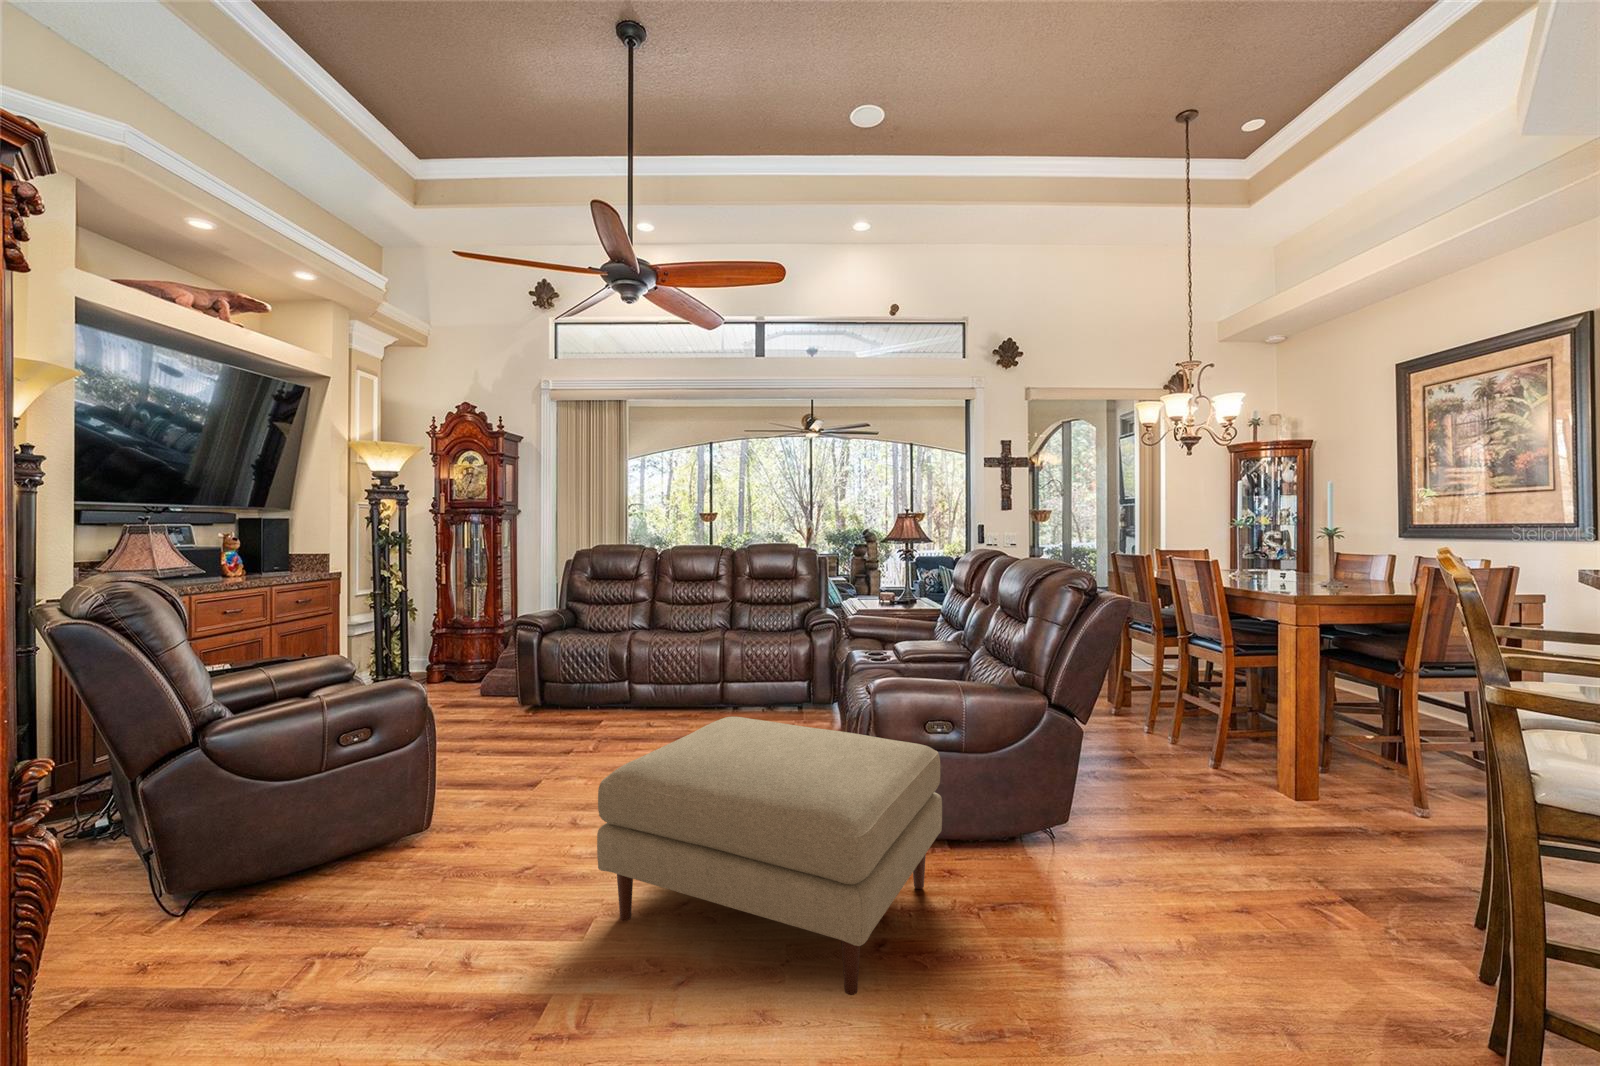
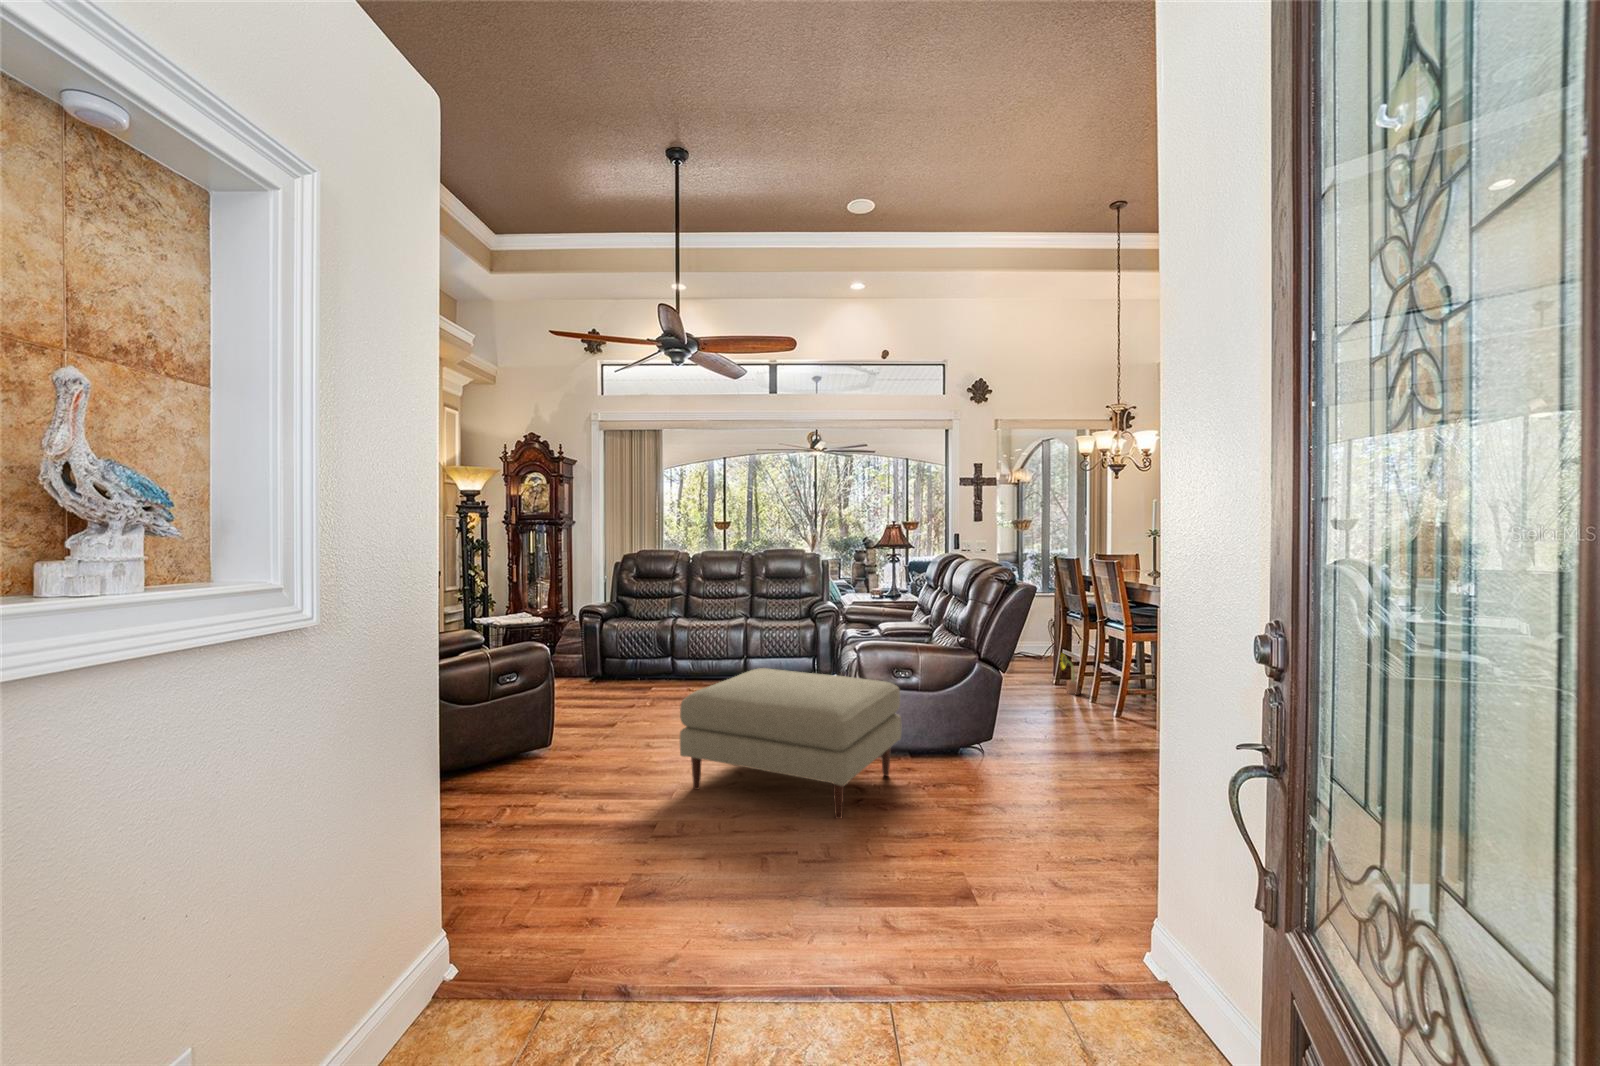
decorative plant: none [1122,675,1151,731] -> present [1060,654,1079,694]

